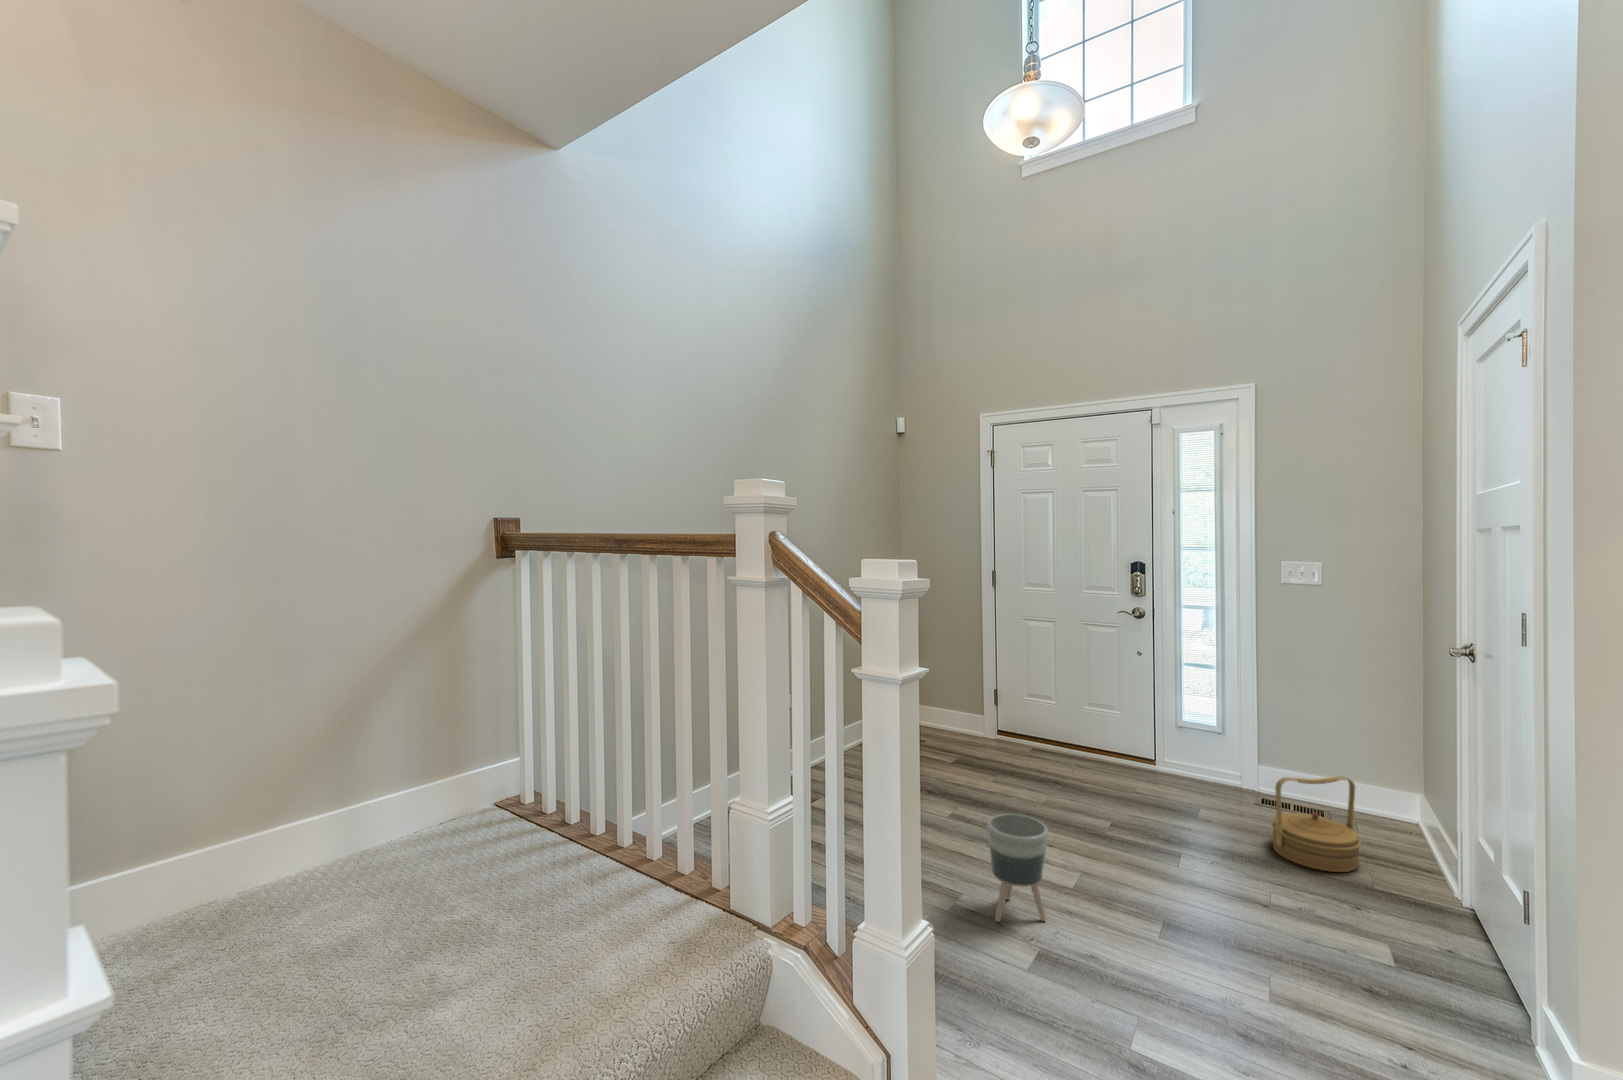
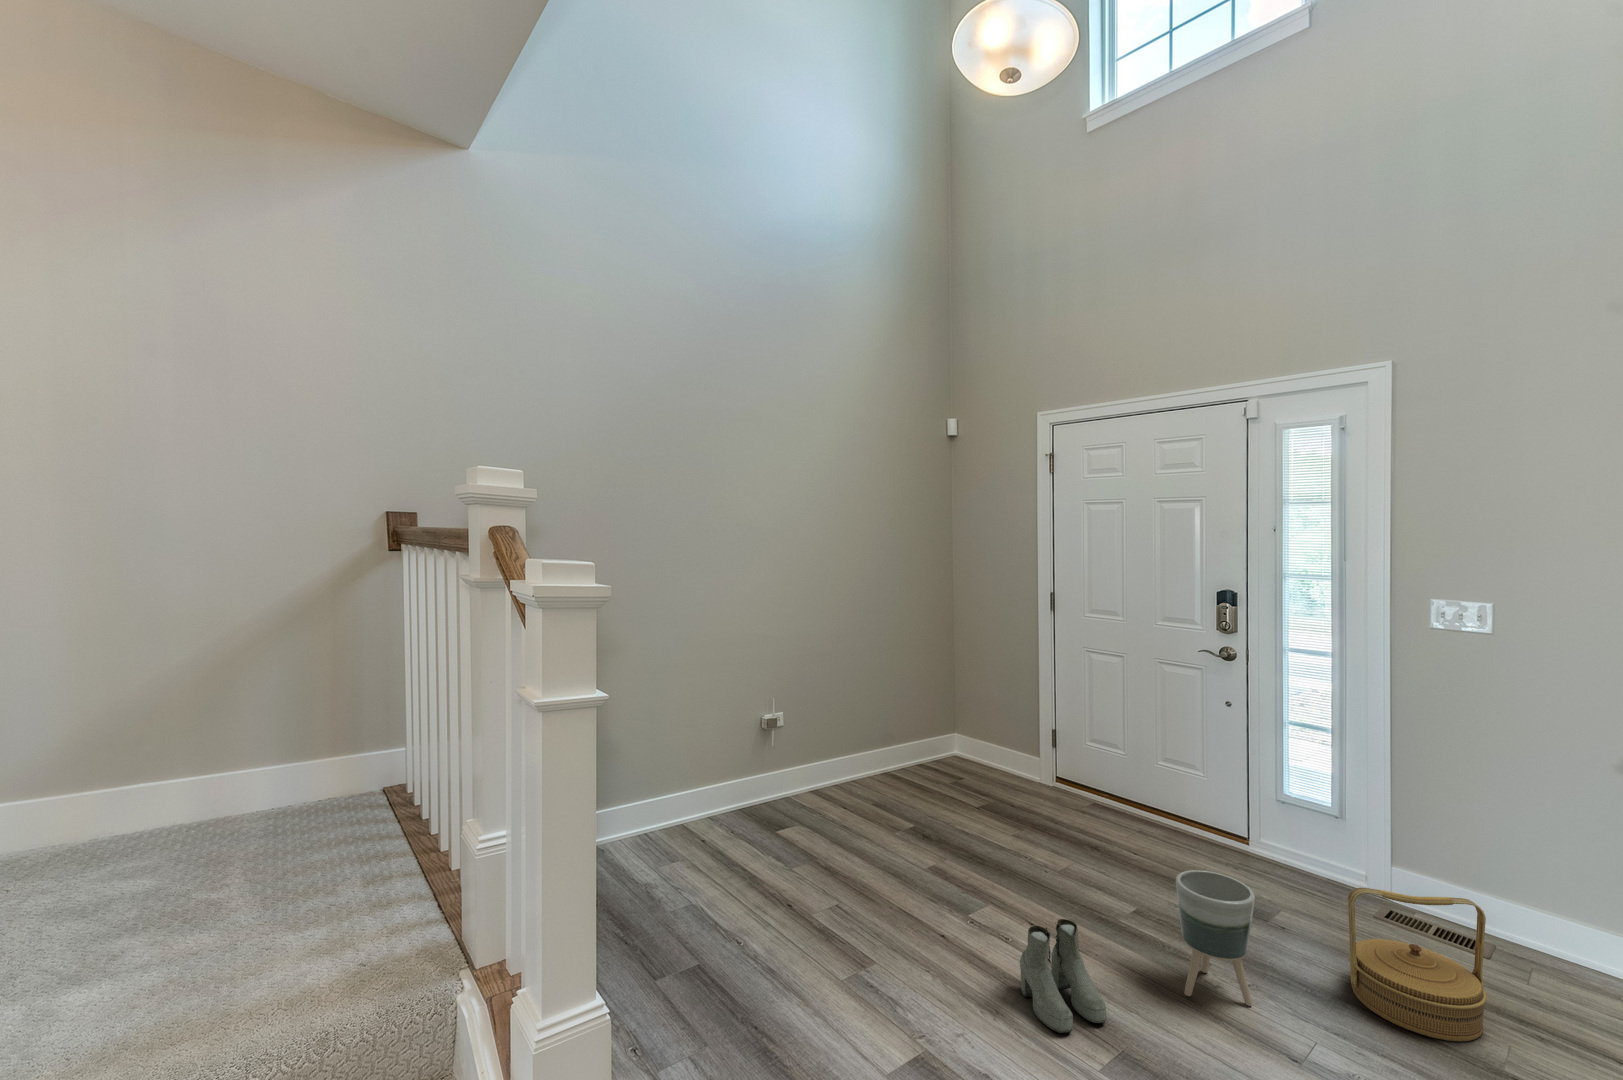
planter: present [987,814,1048,922] -> present [1176,870,1255,1006]
boots: none [1075,829,1148,912] -> present [1020,919,1106,1033]

